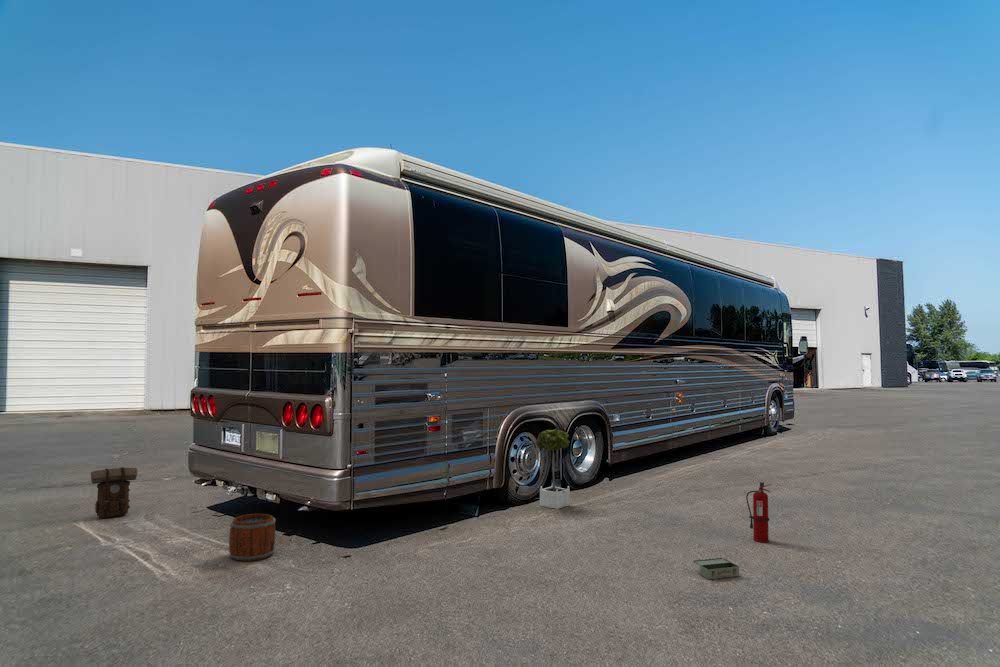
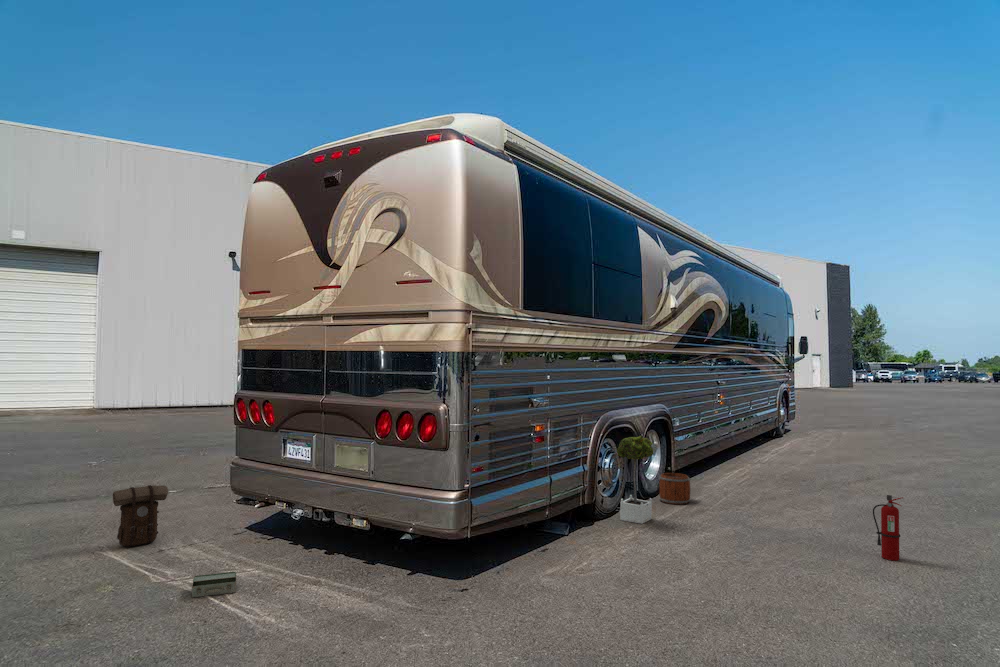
bucket: present [229,514,276,561] -> present [659,473,690,504]
toolbox: present [693,558,739,579] -> present [192,572,236,597]

